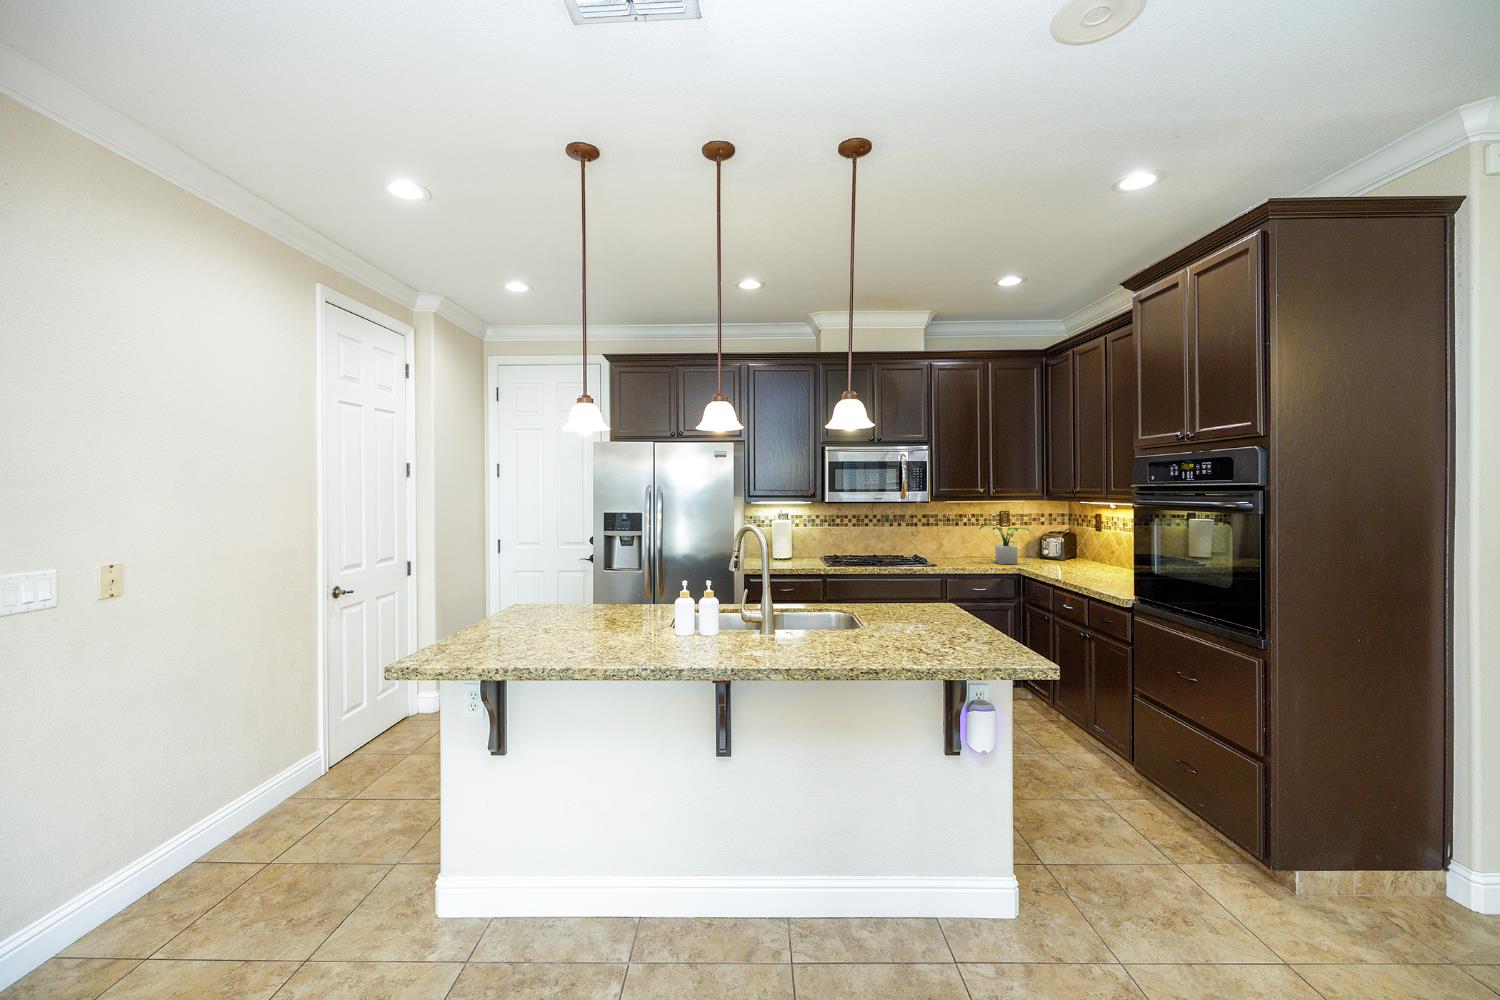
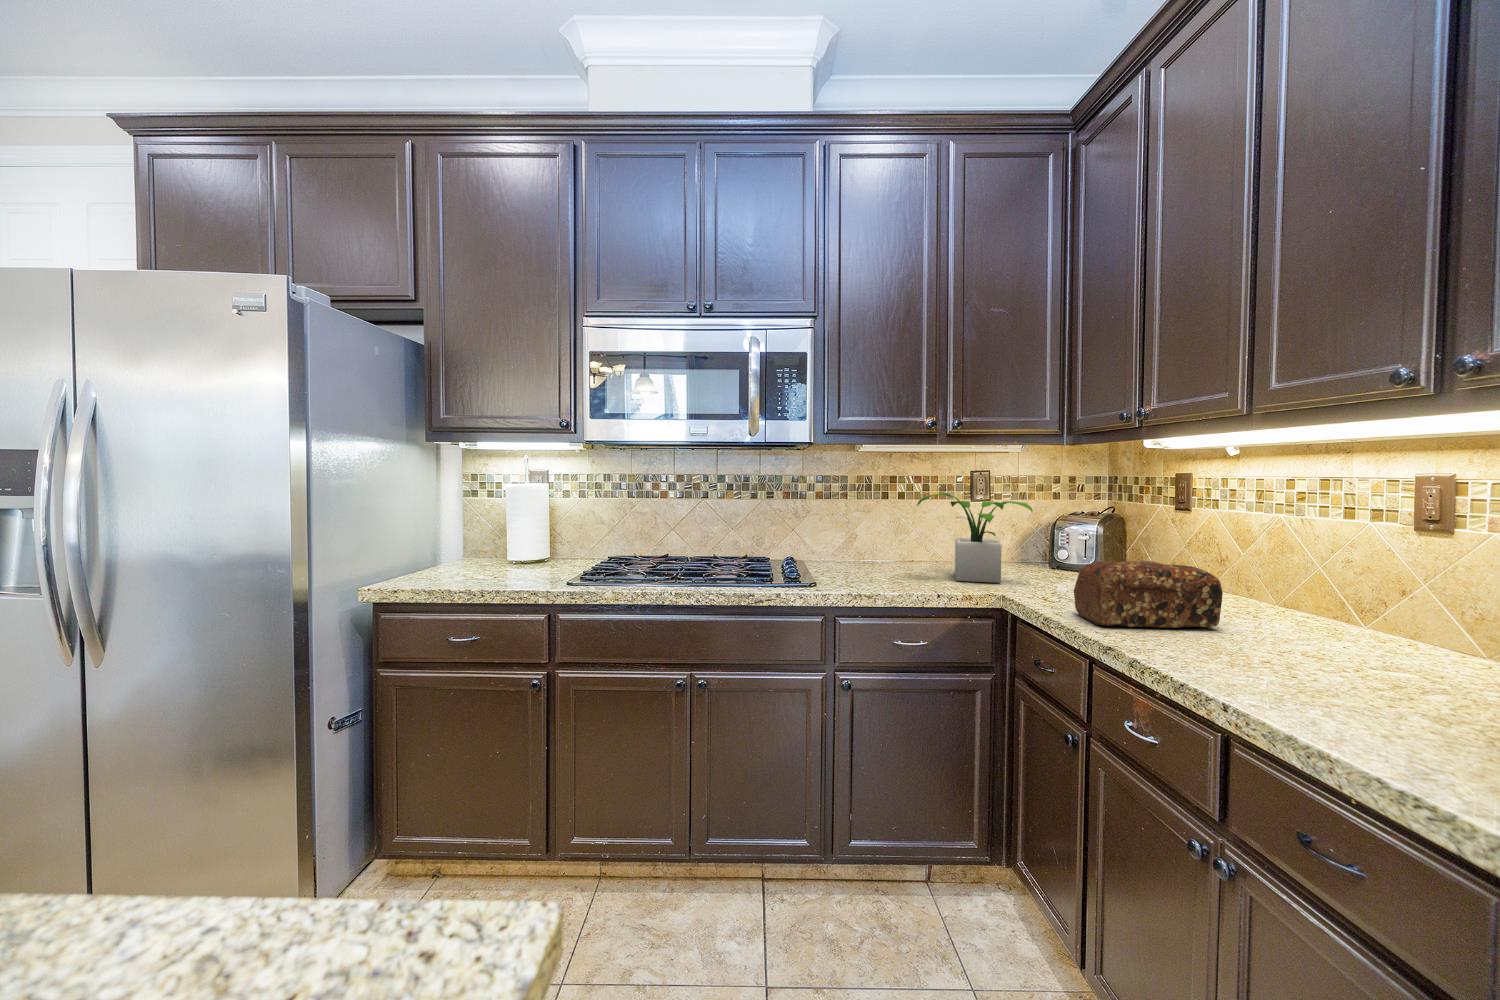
bread loaf: none [1047,552,1101,576] -> present [1074,561,1223,628]

